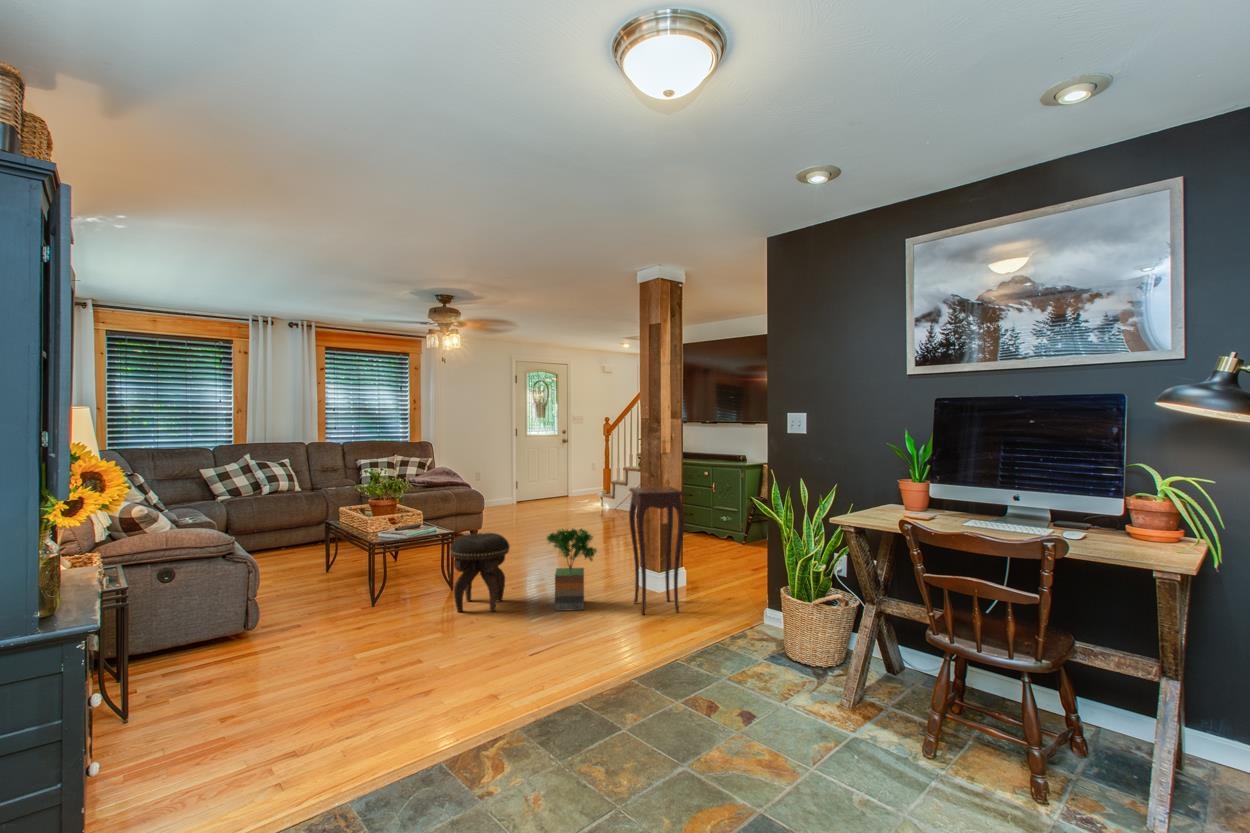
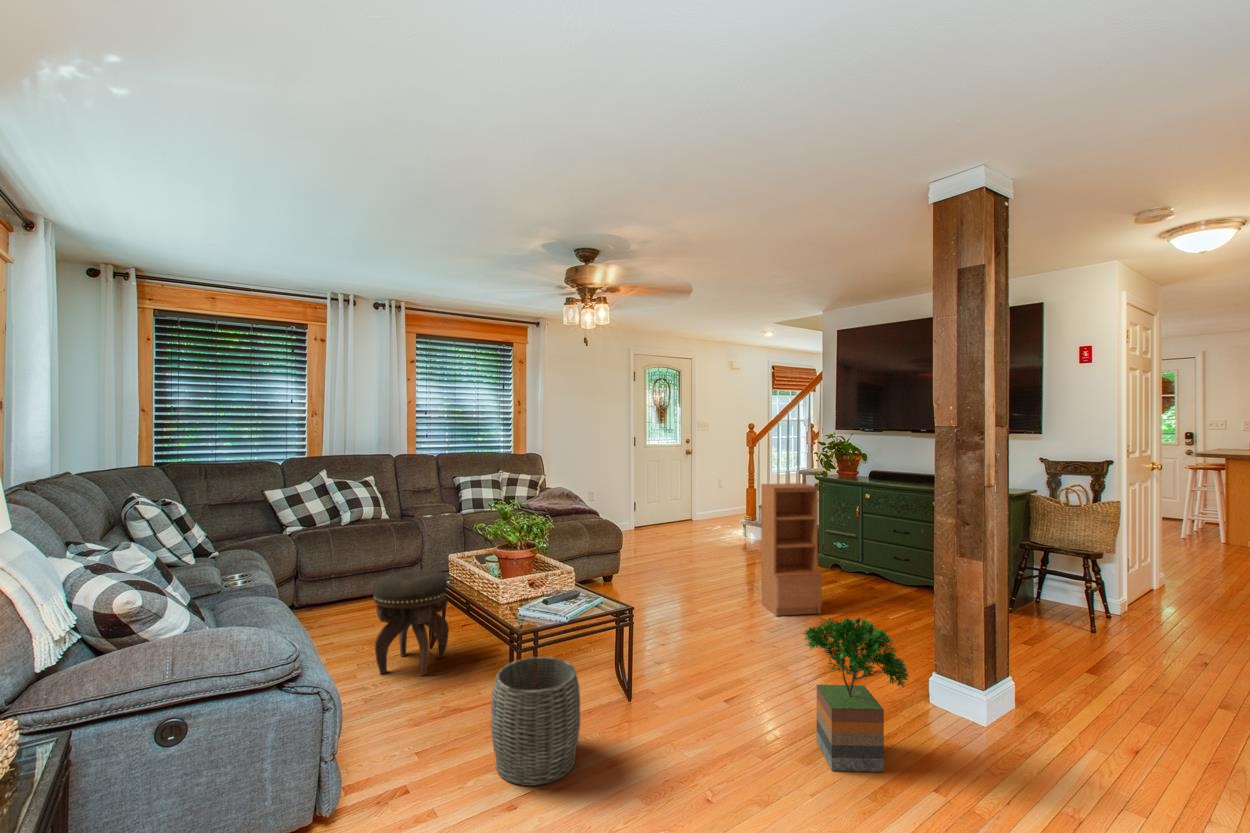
bookcase: none [578,459,615,551] -> present [761,483,822,616]
side table: present [629,487,684,615] -> none [947,549,1088,795]
footstool: present [450,533,510,612] -> present [373,570,449,676]
woven basket: none [355,557,411,622] -> present [491,657,580,786]

